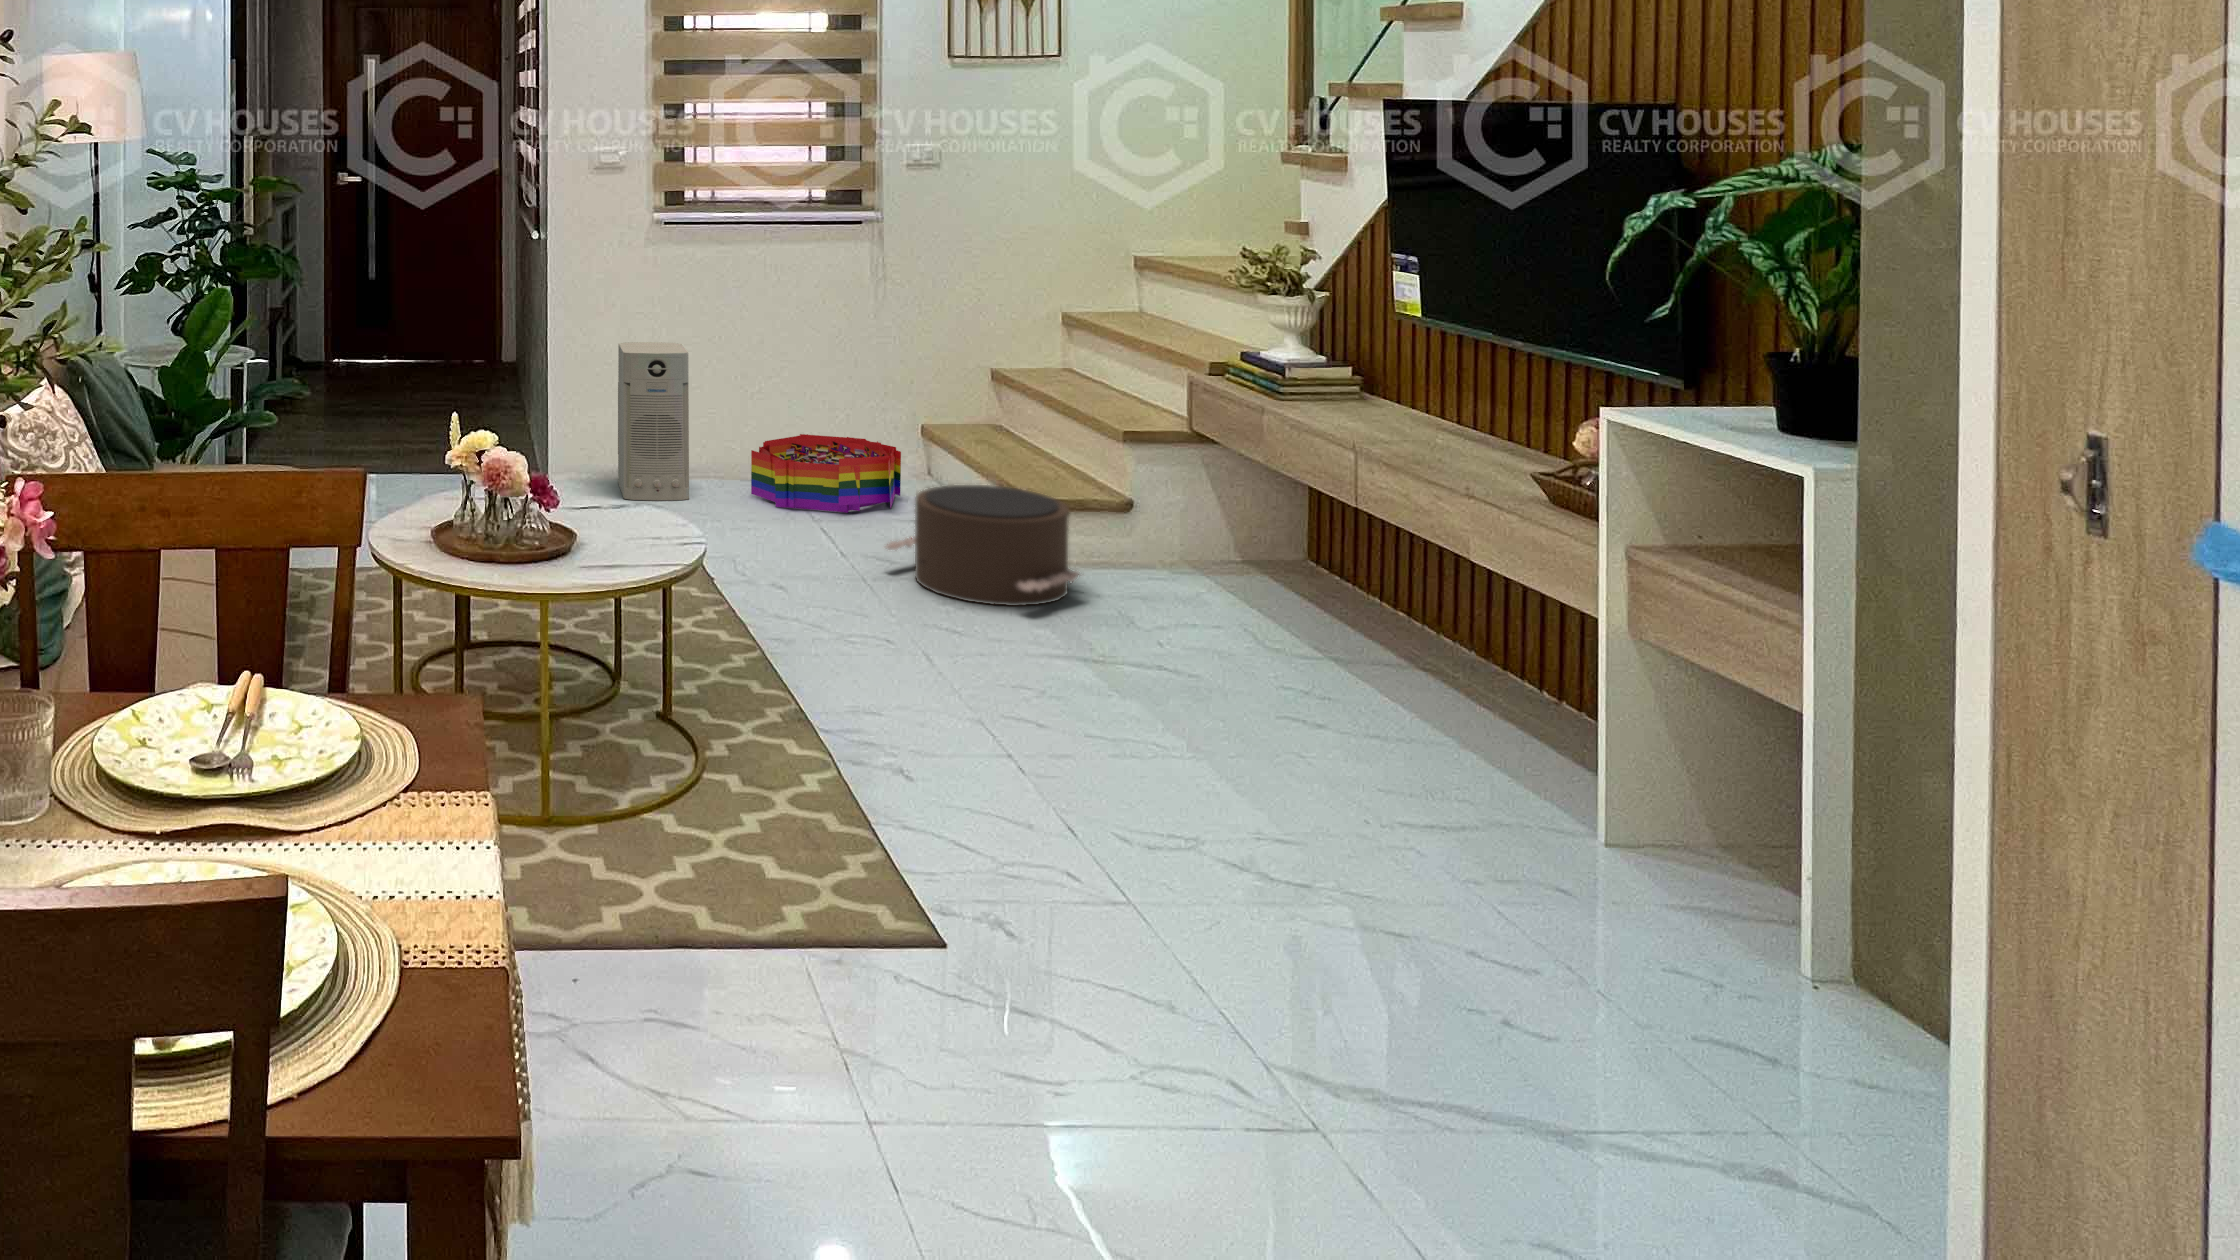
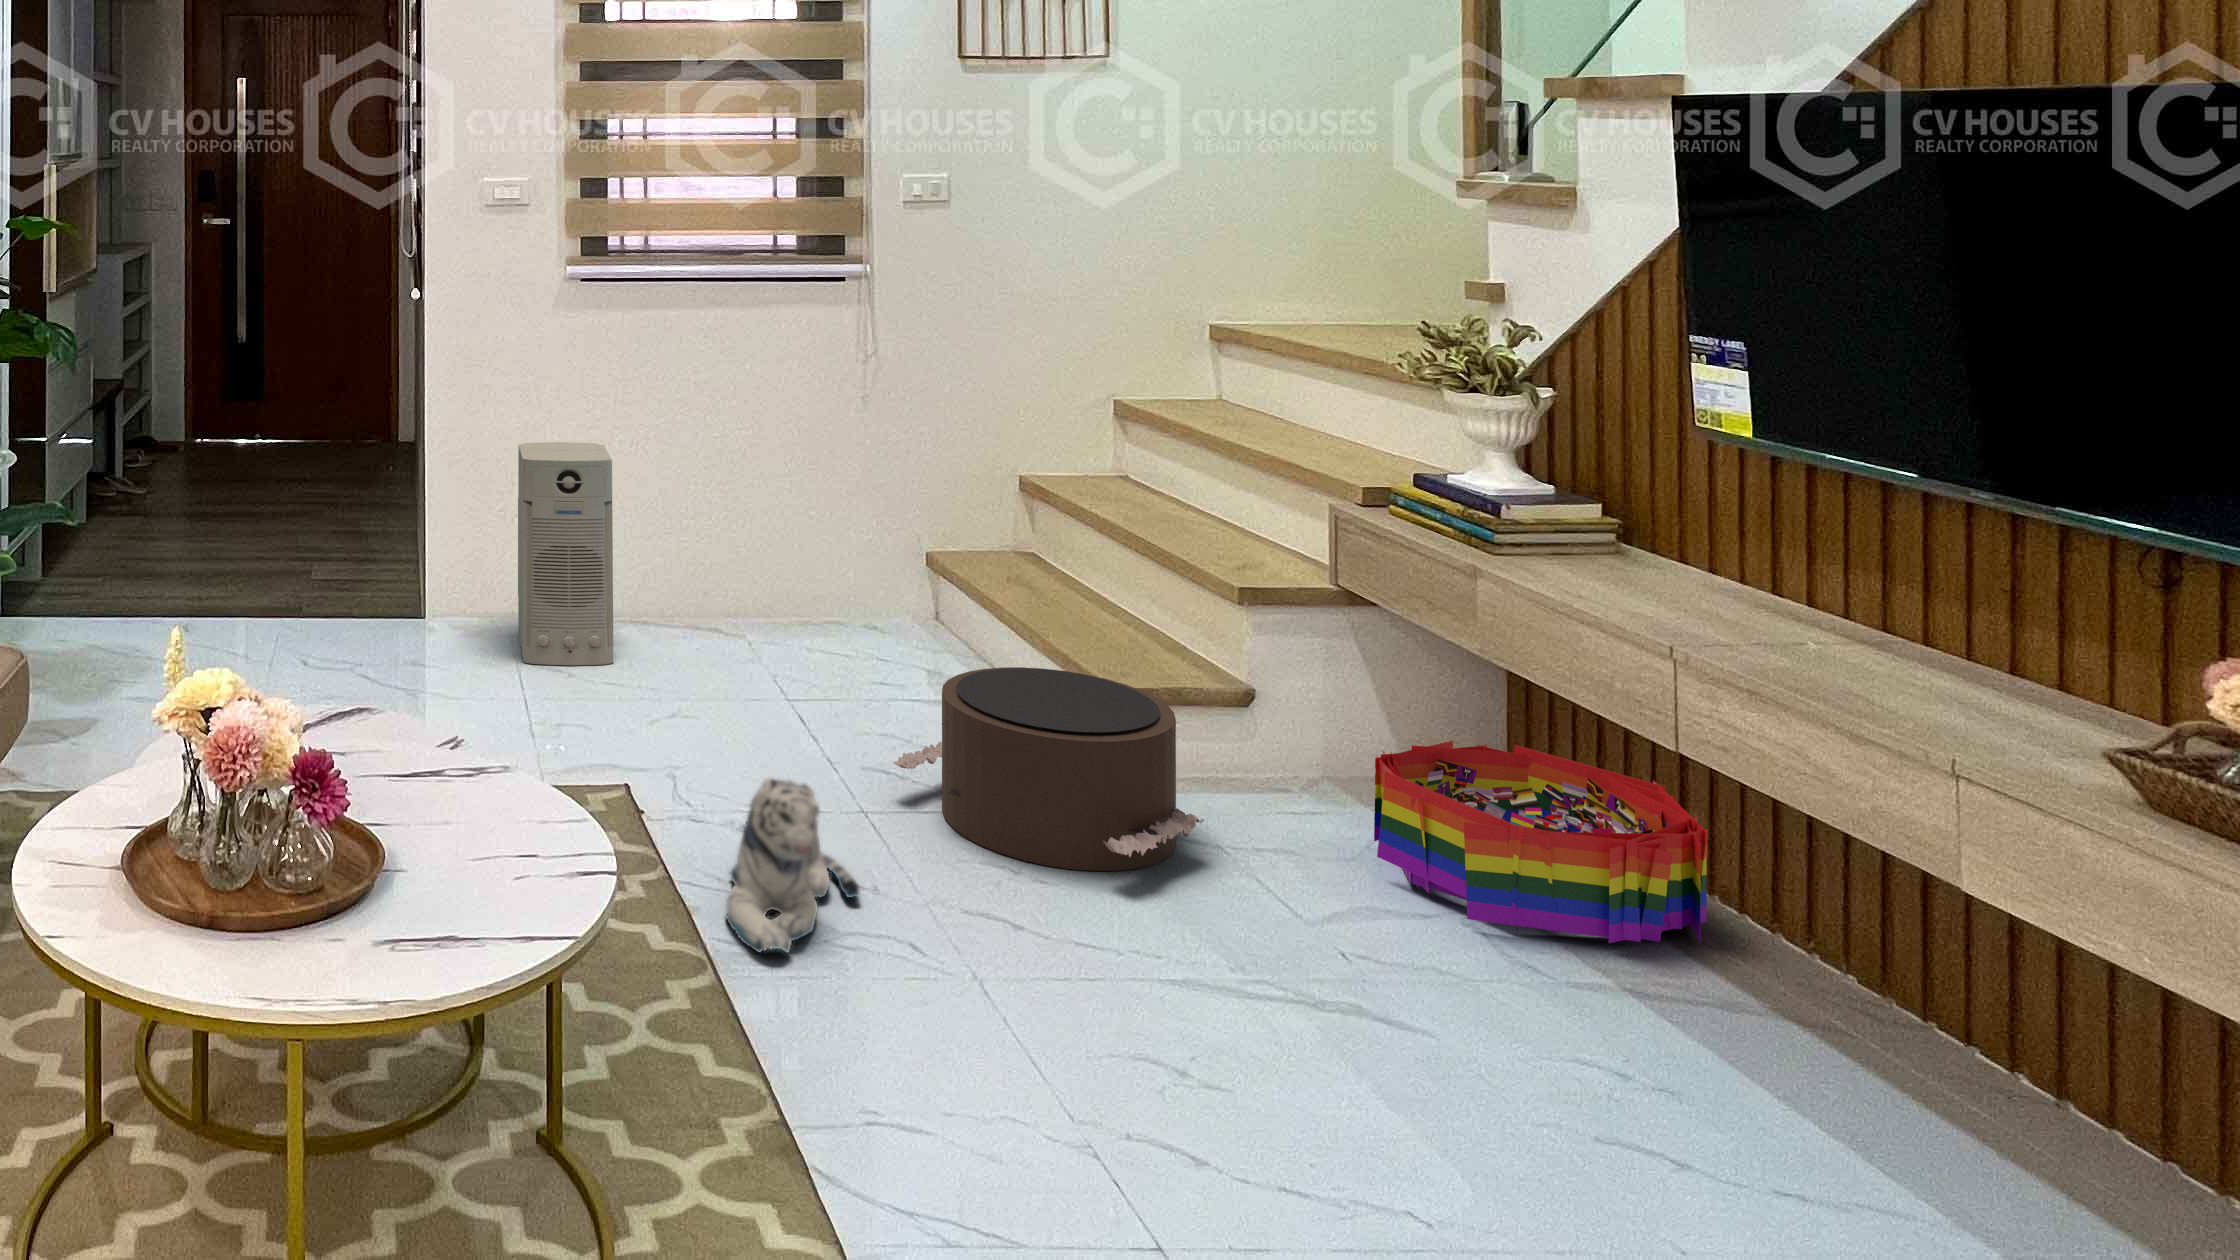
storage bin: present [751,434,901,513] -> present [1374,741,1708,943]
plush toy: none [768,539,856,642] -> present [726,778,860,953]

